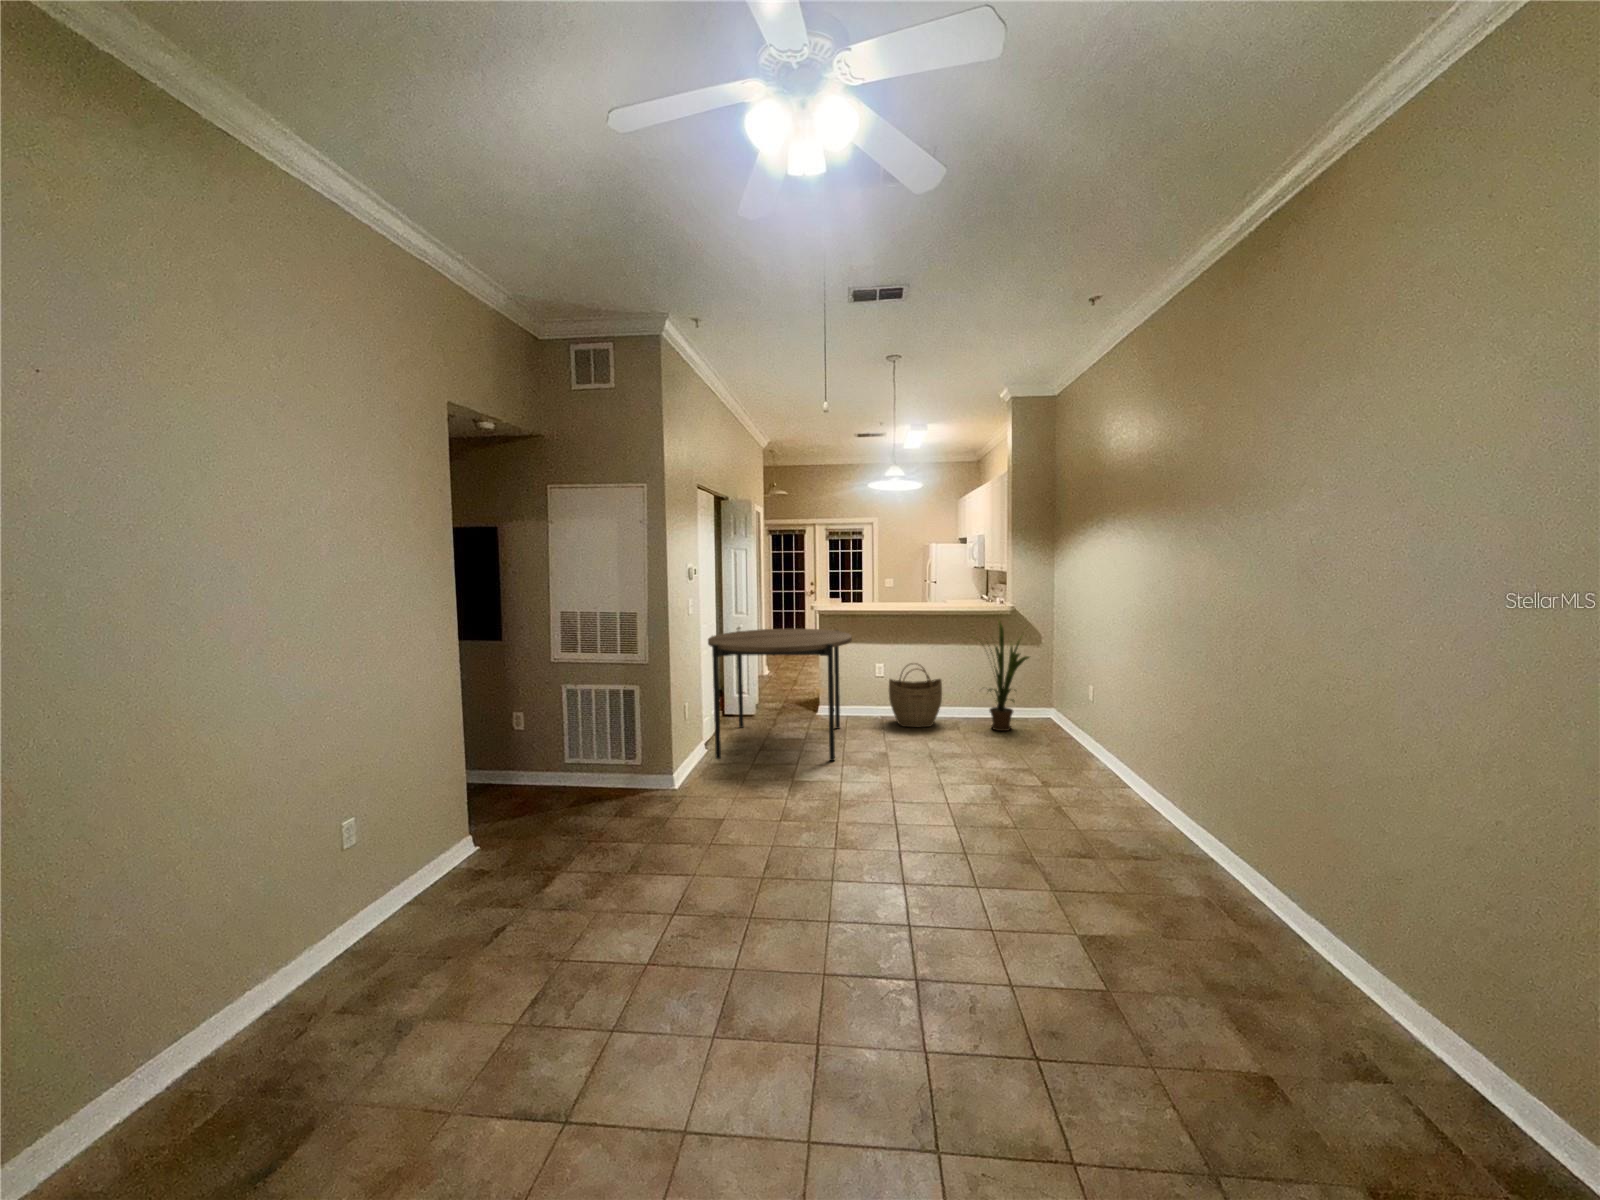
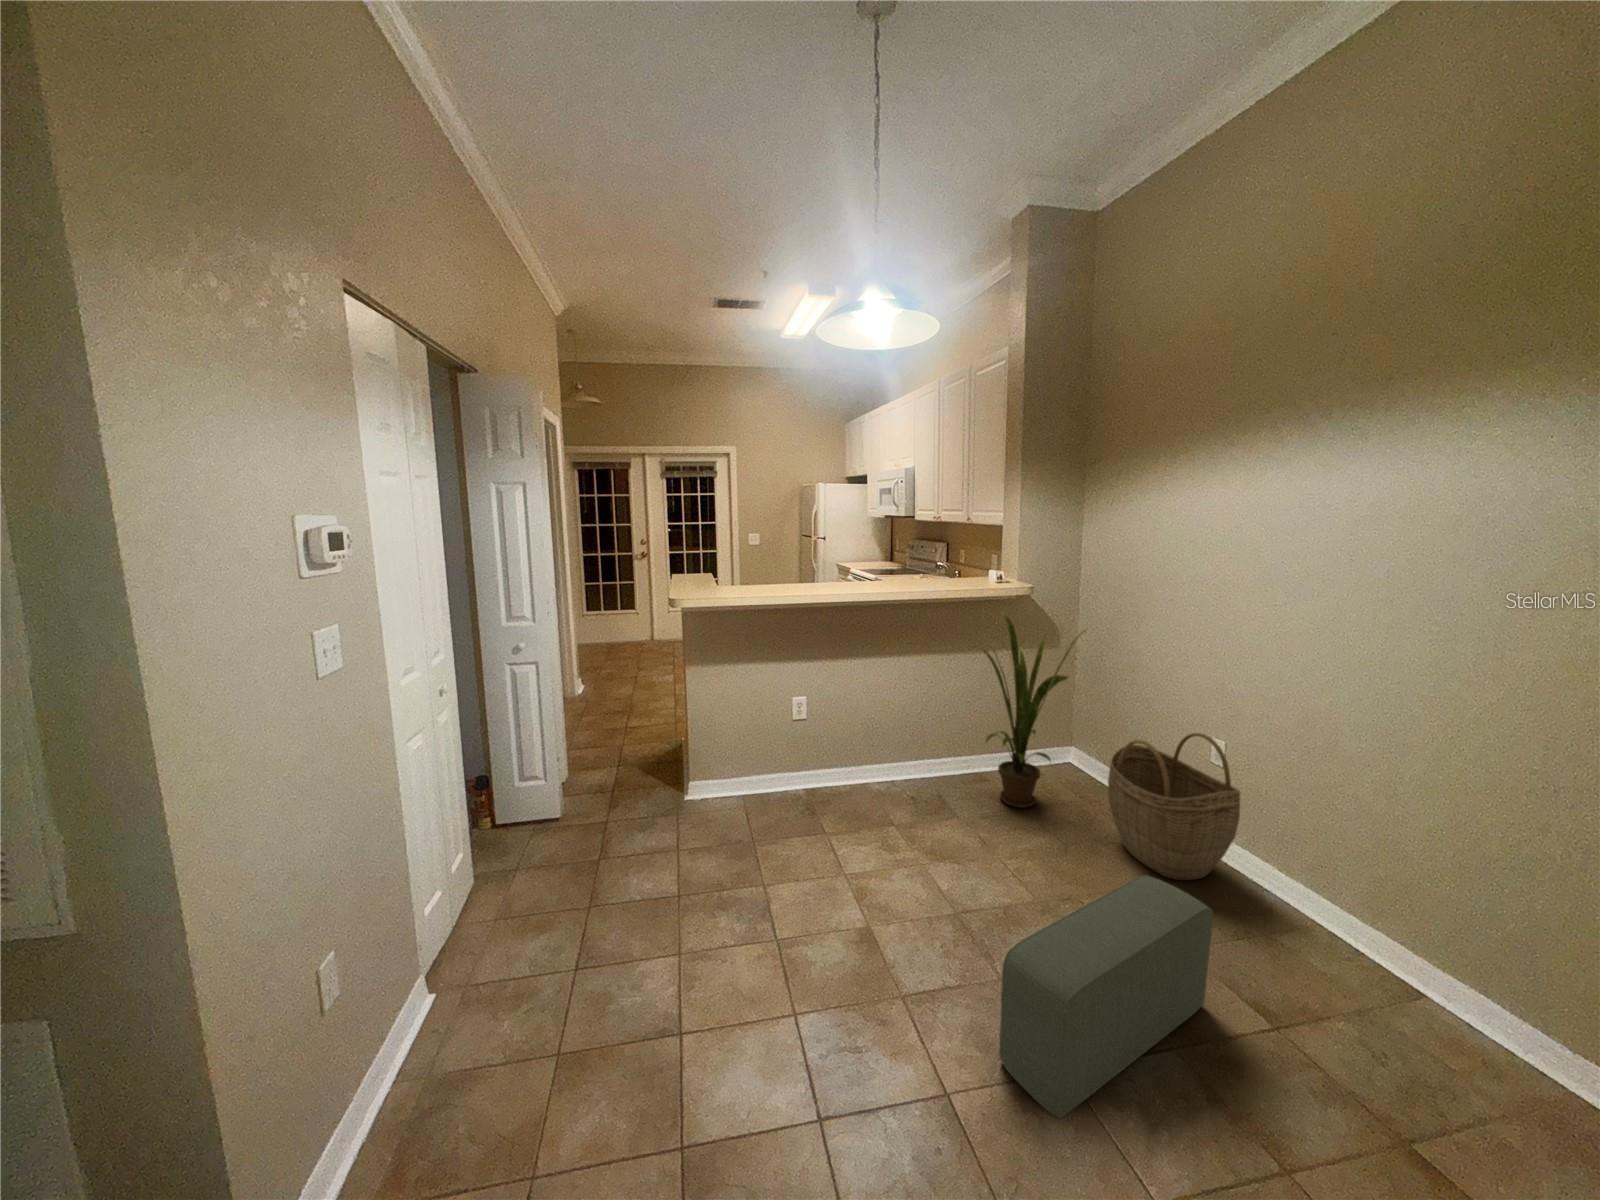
dining table: present [708,629,852,761] -> none [416,648,783,1045]
woven basket: present [889,663,942,727] -> present [1108,733,1240,880]
pouf: none [915,724,1020,790] -> present [1000,875,1213,1118]

